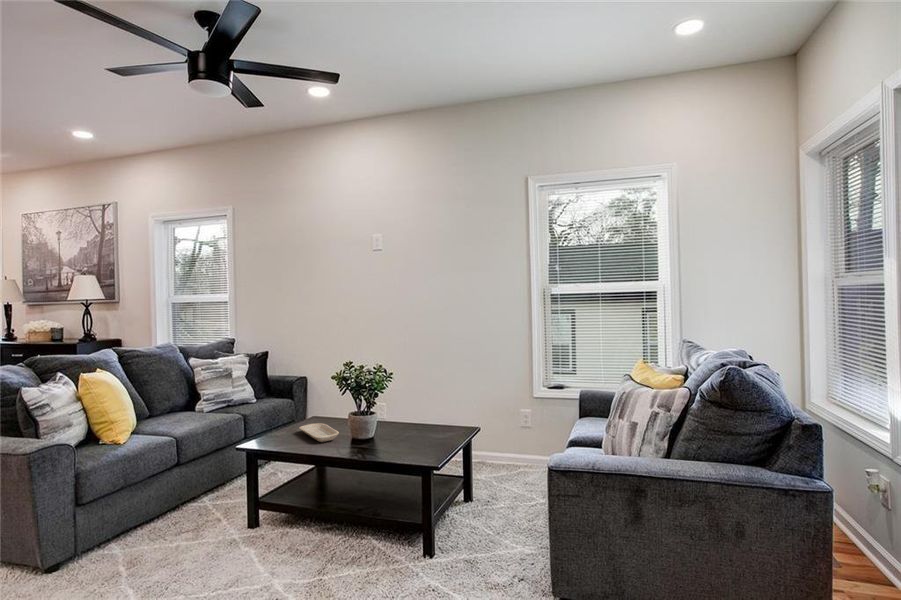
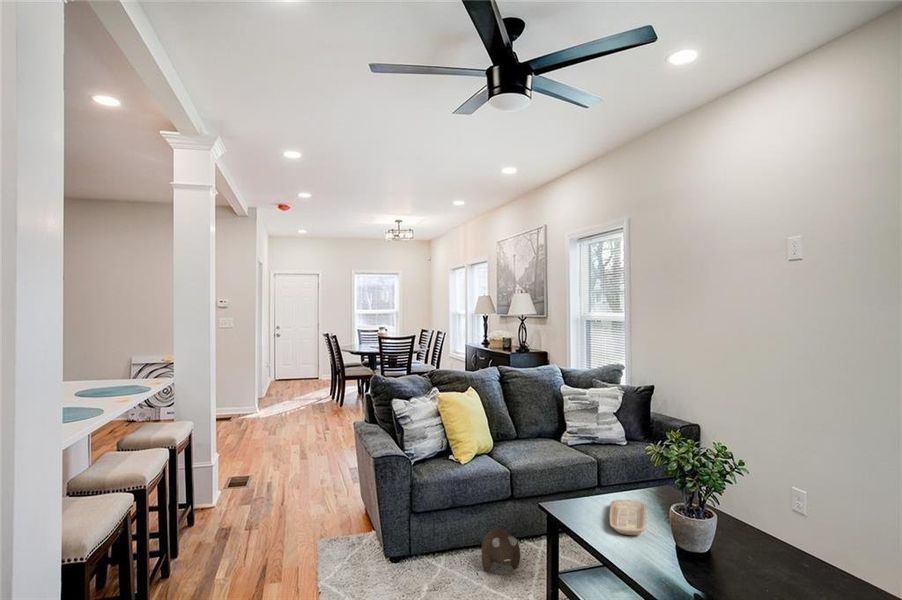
plush toy: none [161,489,211,533] -> present [481,528,520,572]

